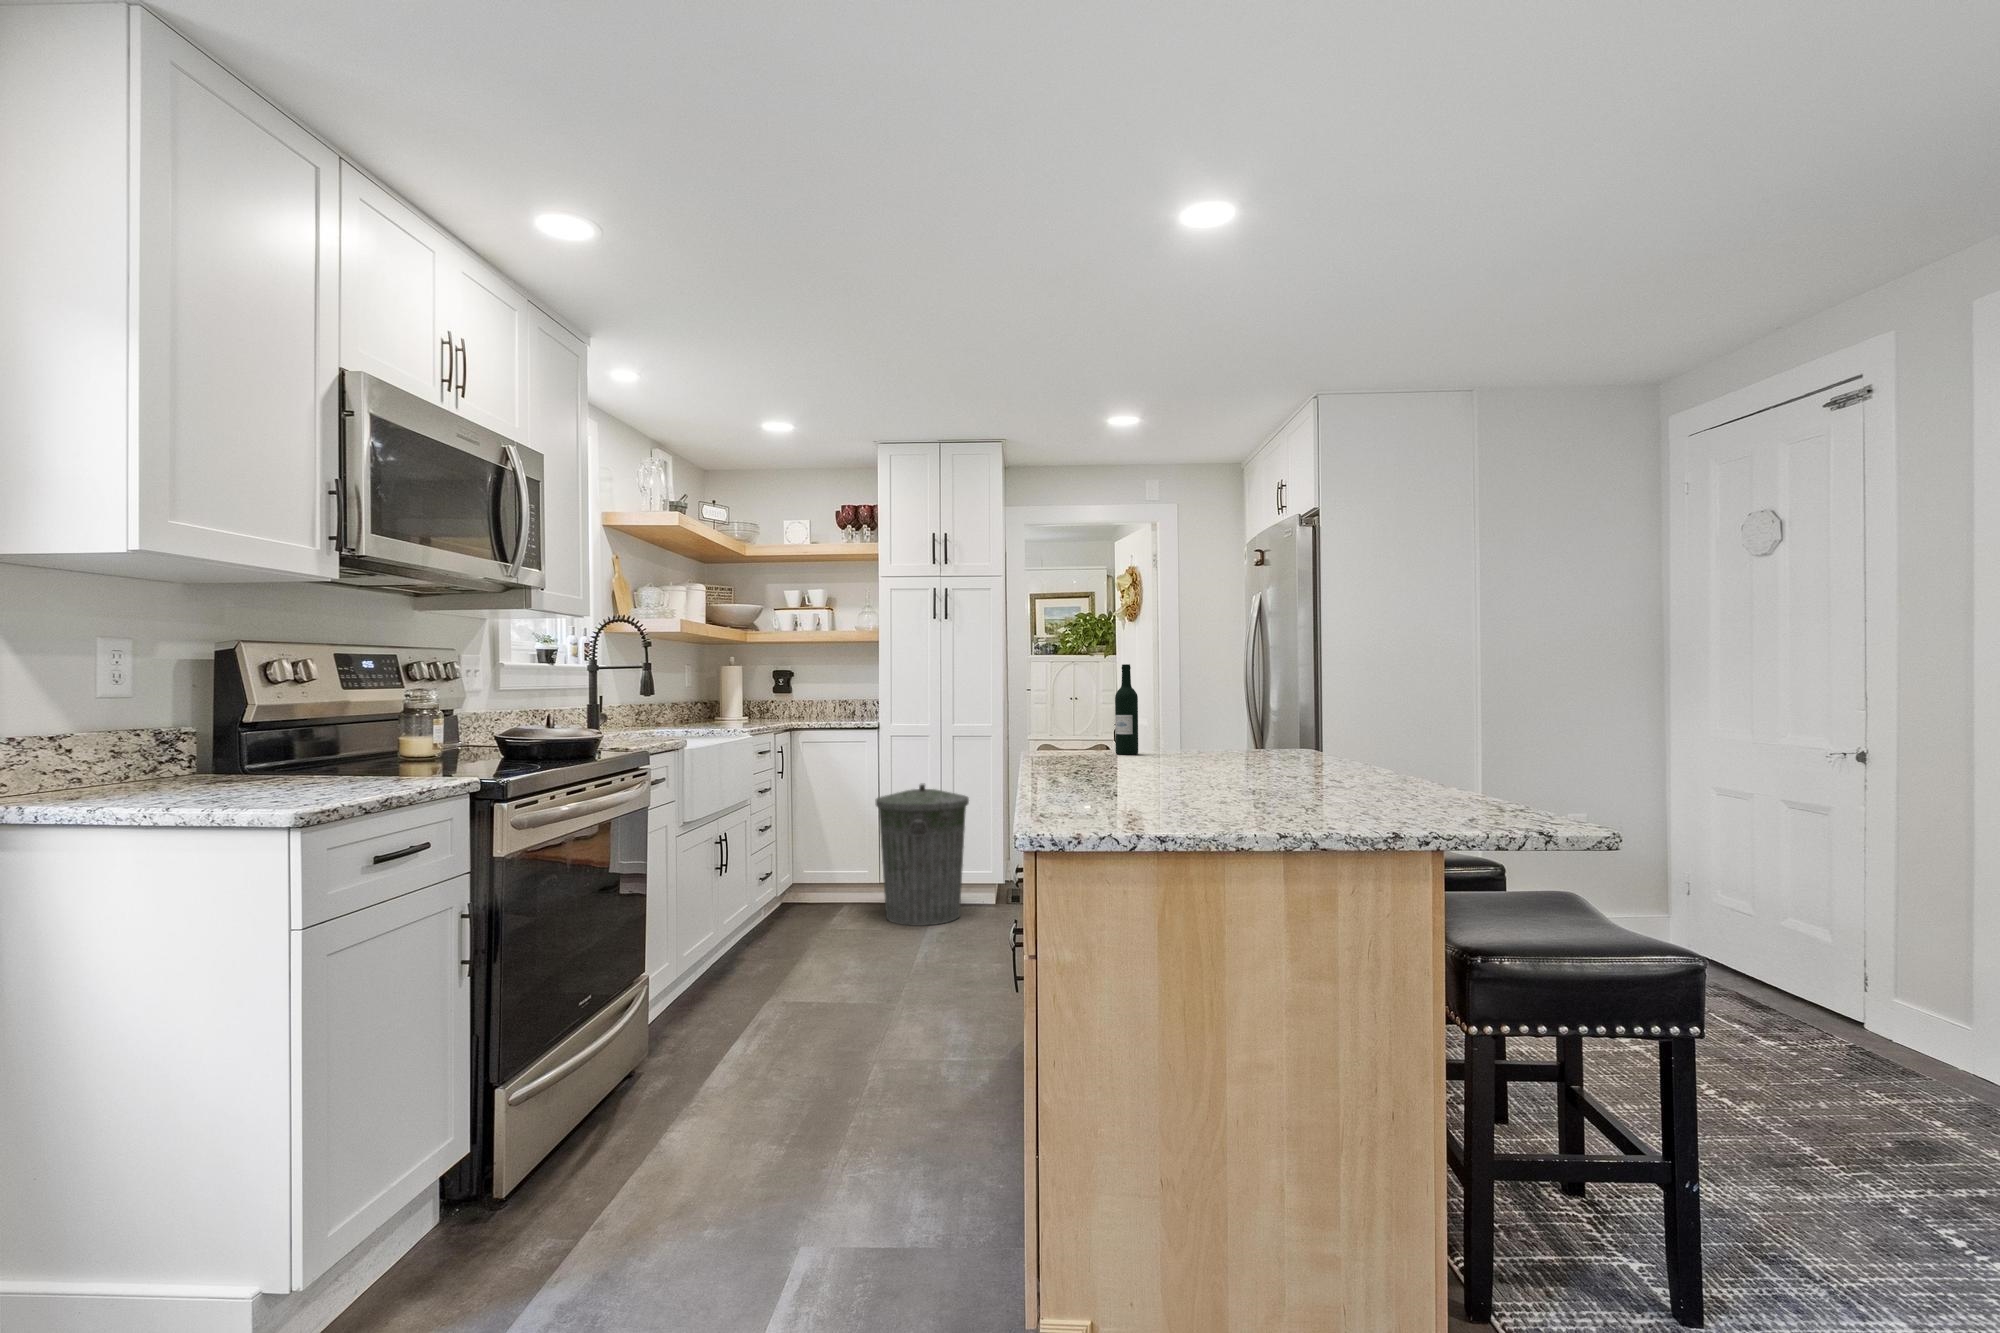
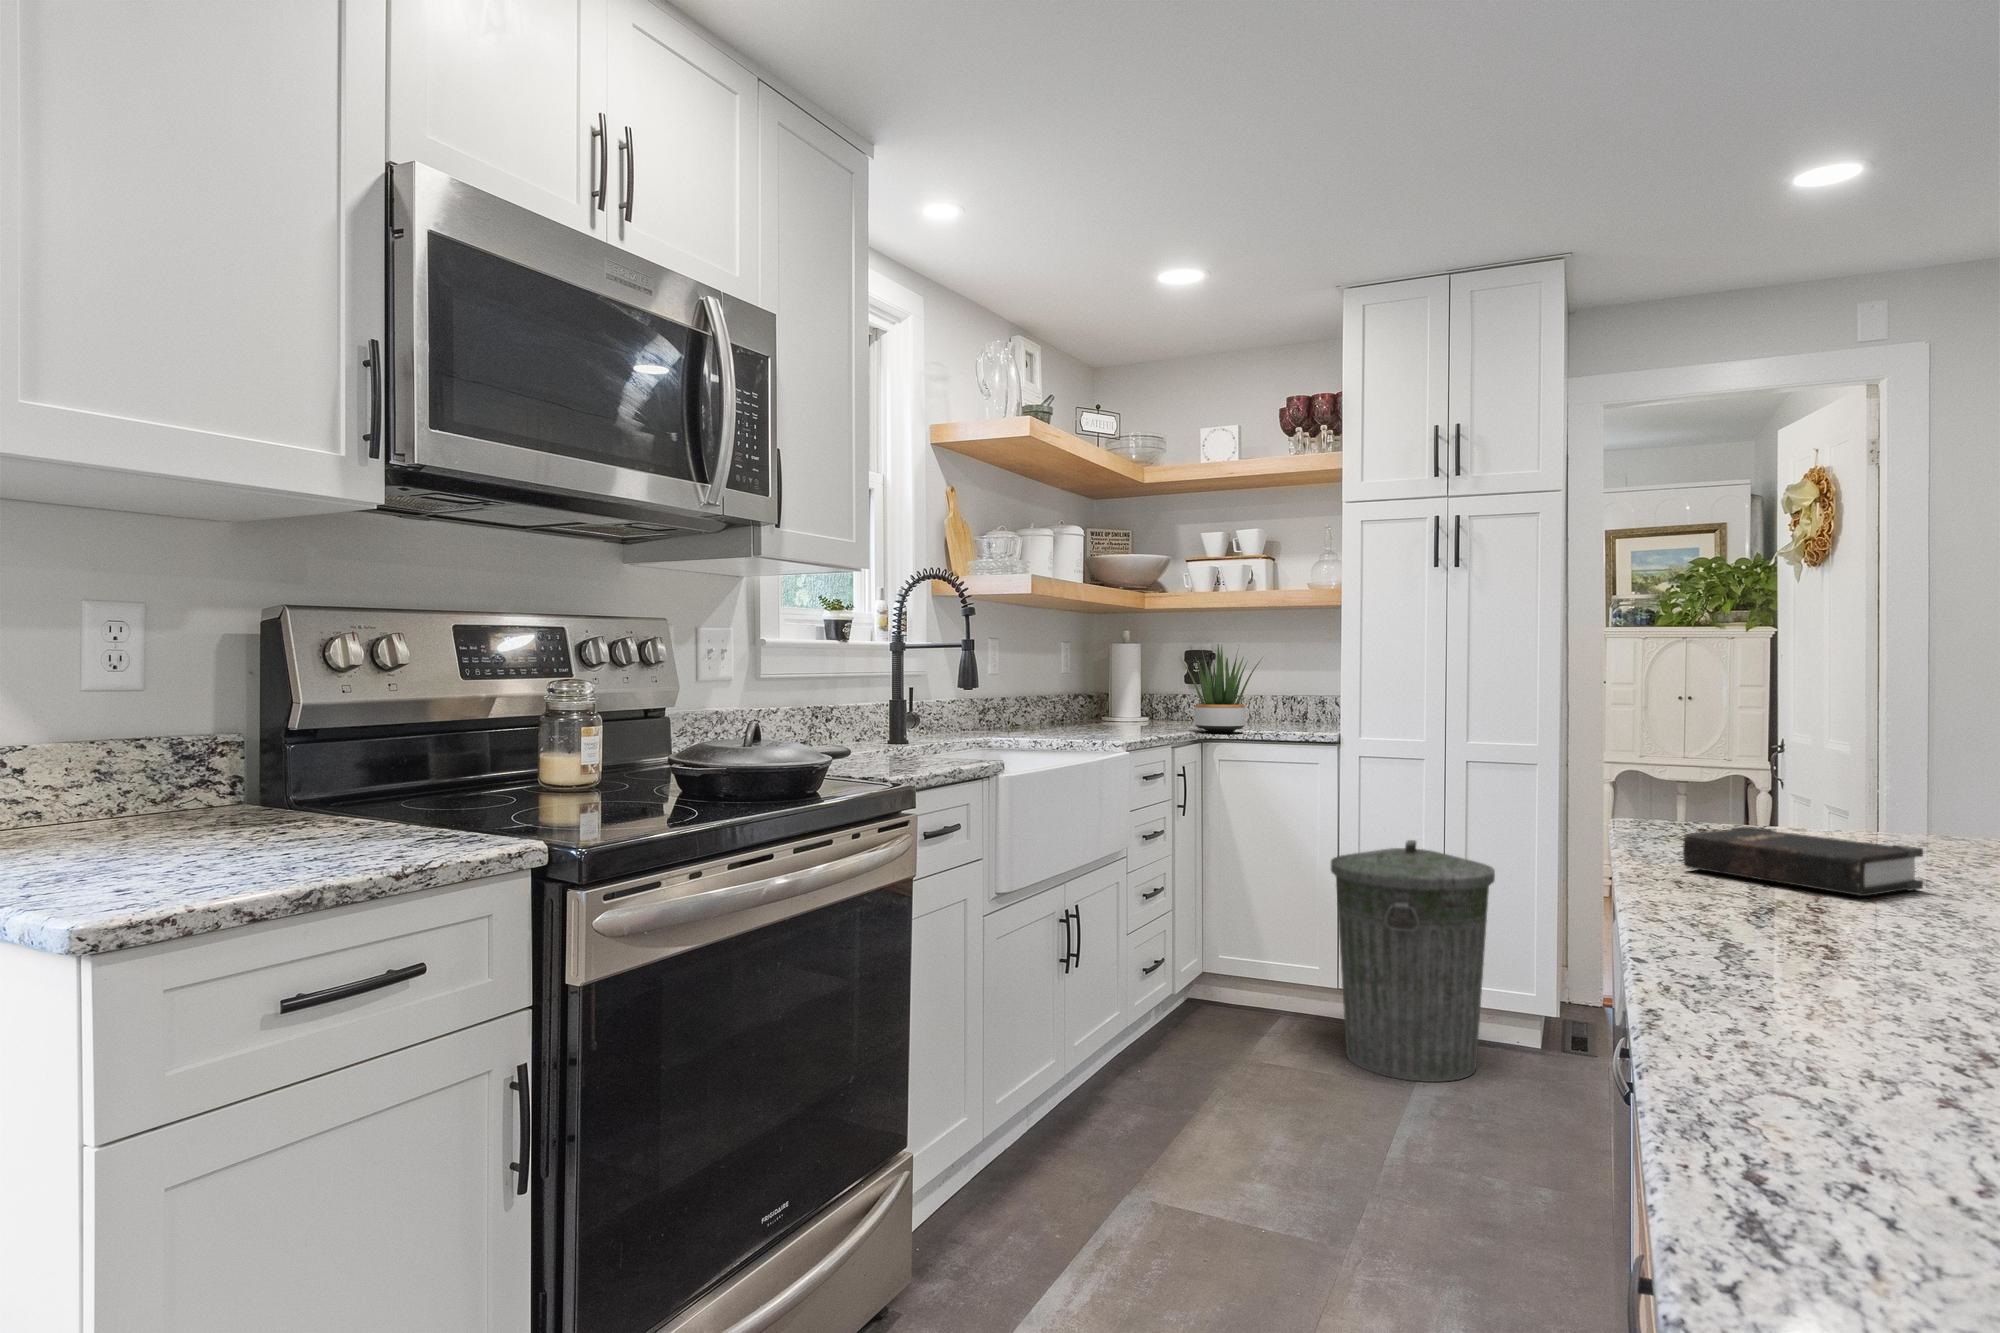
wine bottle: present [1115,664,1138,754] -> none [1847,644,1910,846]
potted plant: none [774,666,831,724] -> present [1181,644,1260,733]
hardback book: none [1046,745,1131,767] -> present [1683,826,1923,896]

